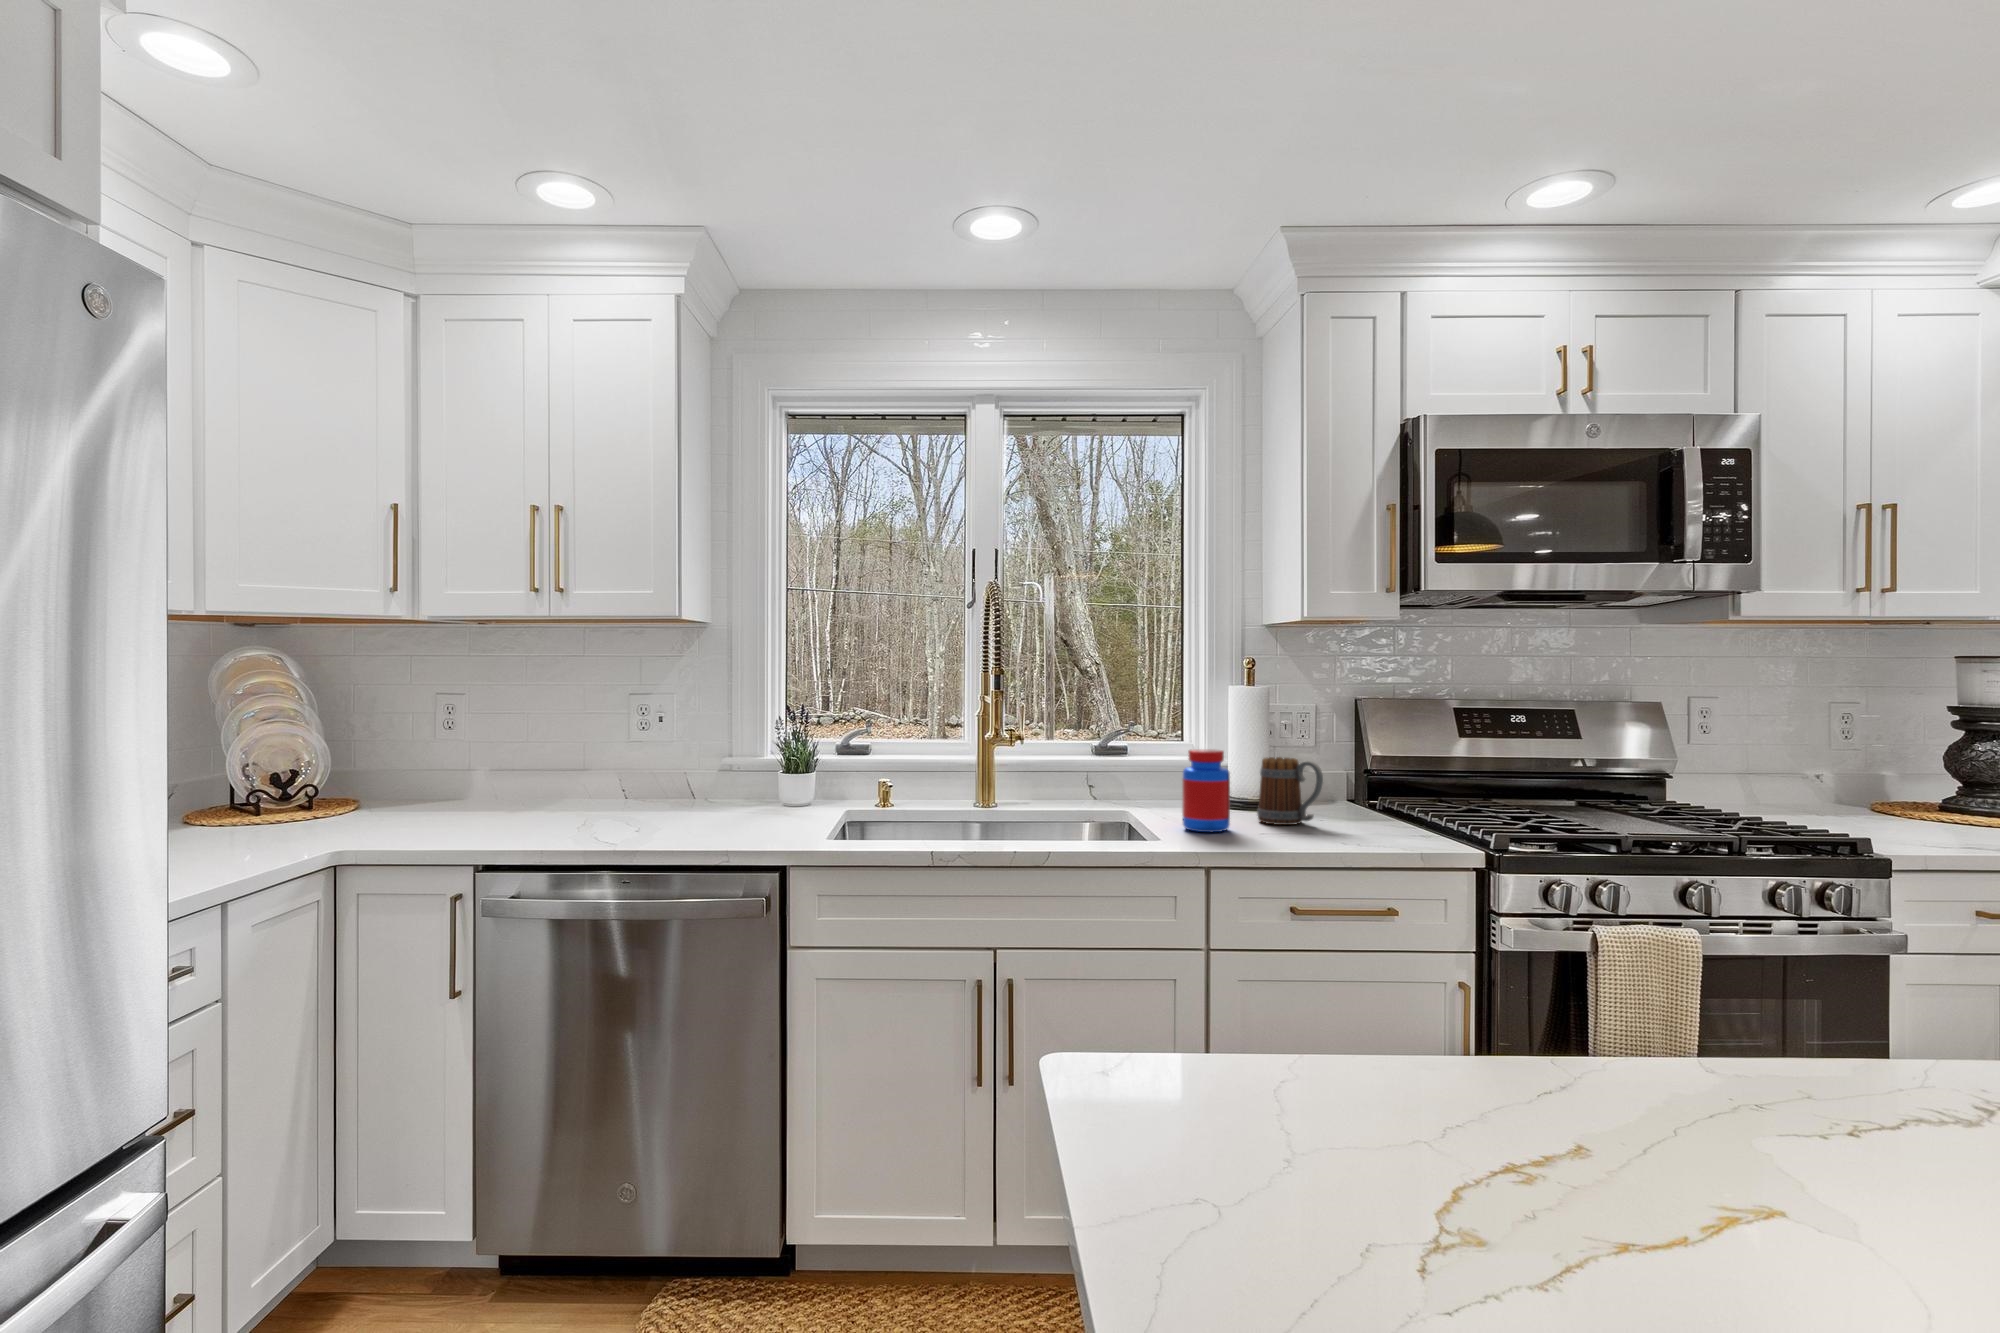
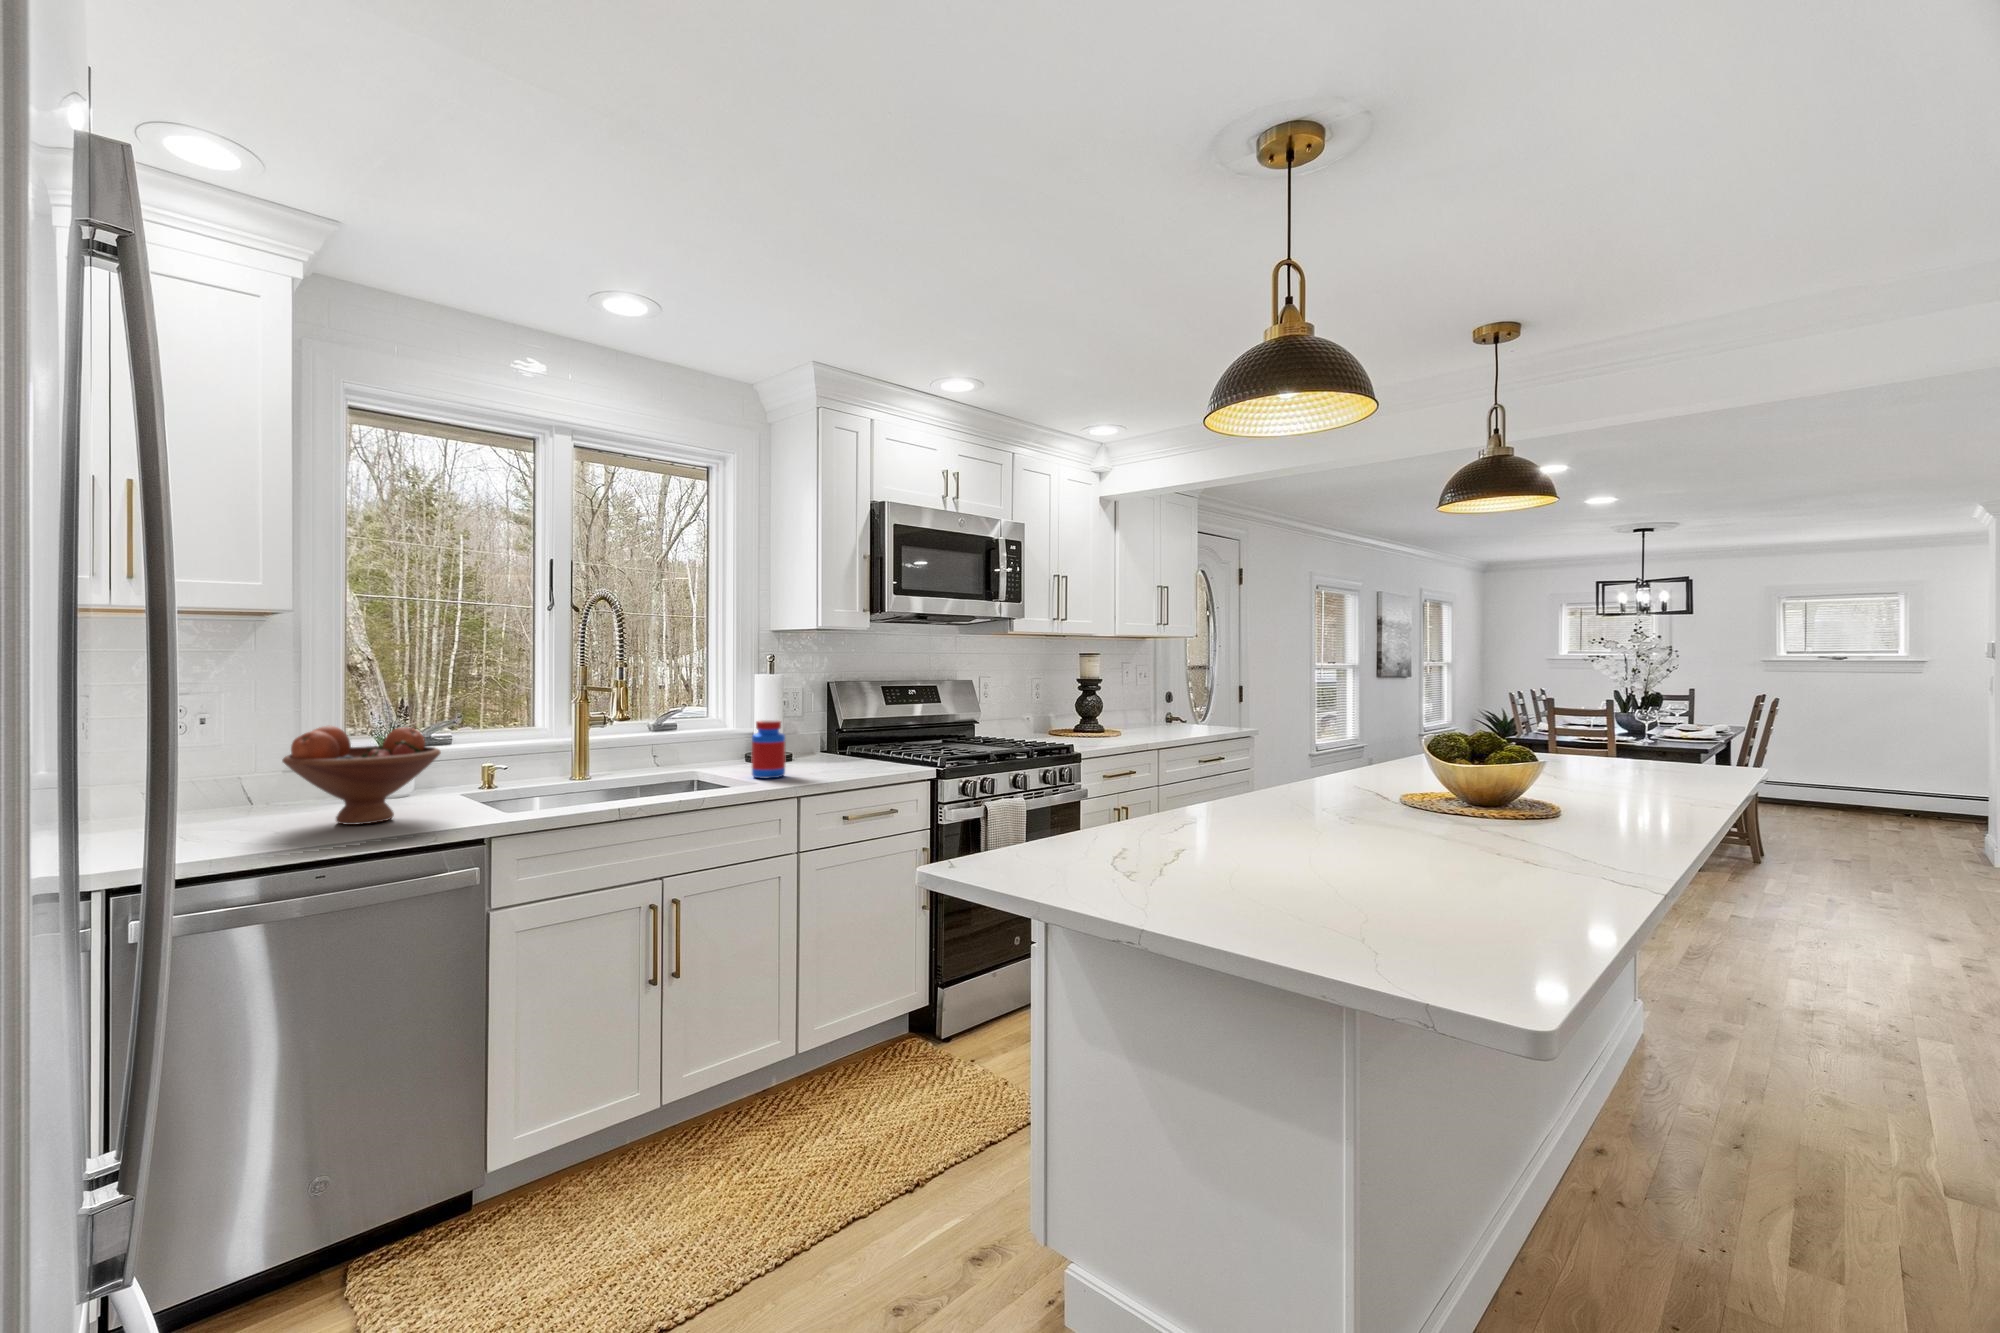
fruit bowl: none [660,728,797,830] -> present [282,725,441,825]
mug: present [1257,757,1323,825] -> none [787,723,833,769]

